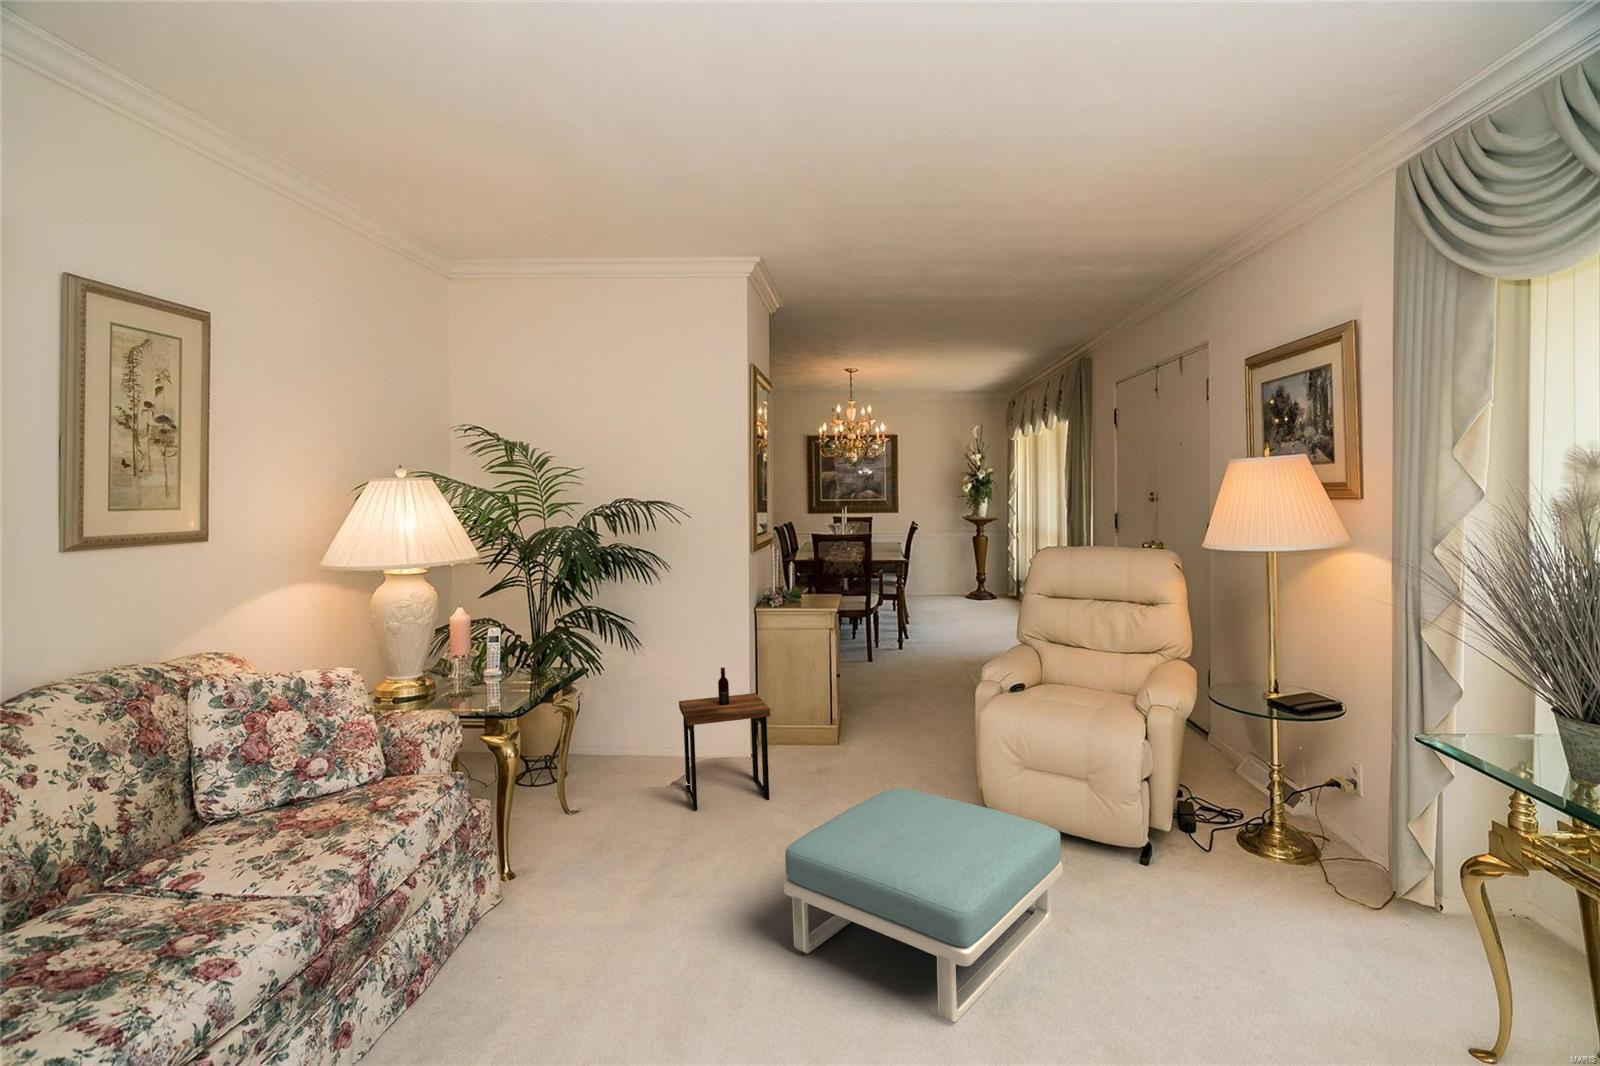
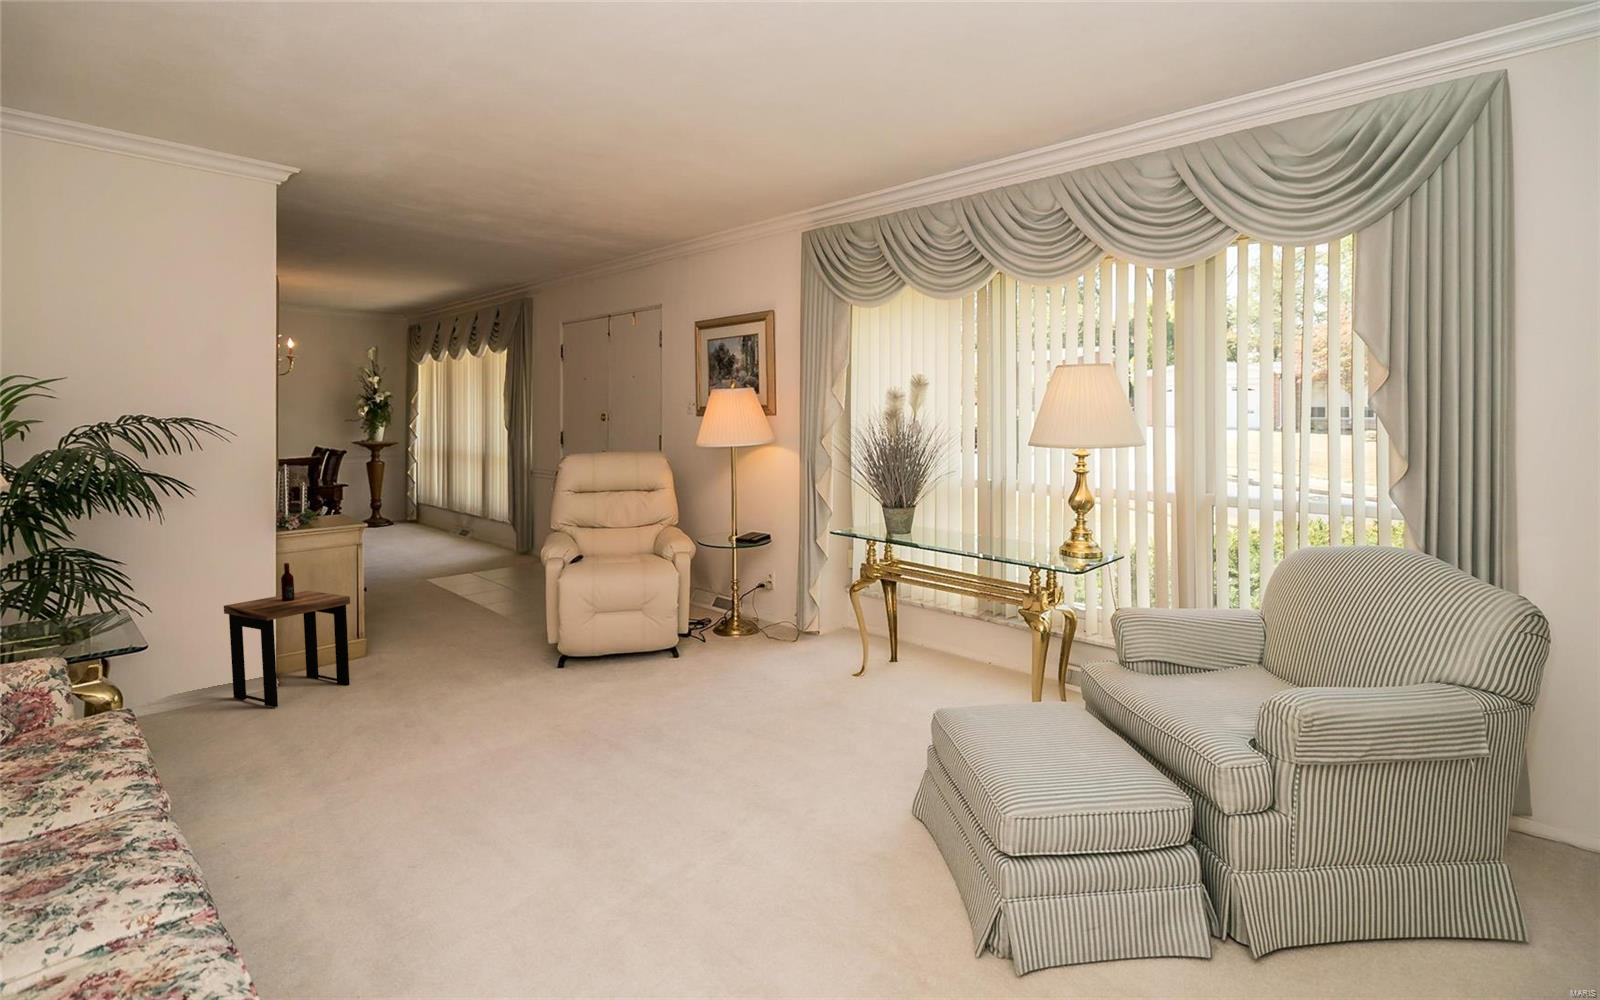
footstool: present [784,788,1063,1022] -> none [490,620,661,741]

